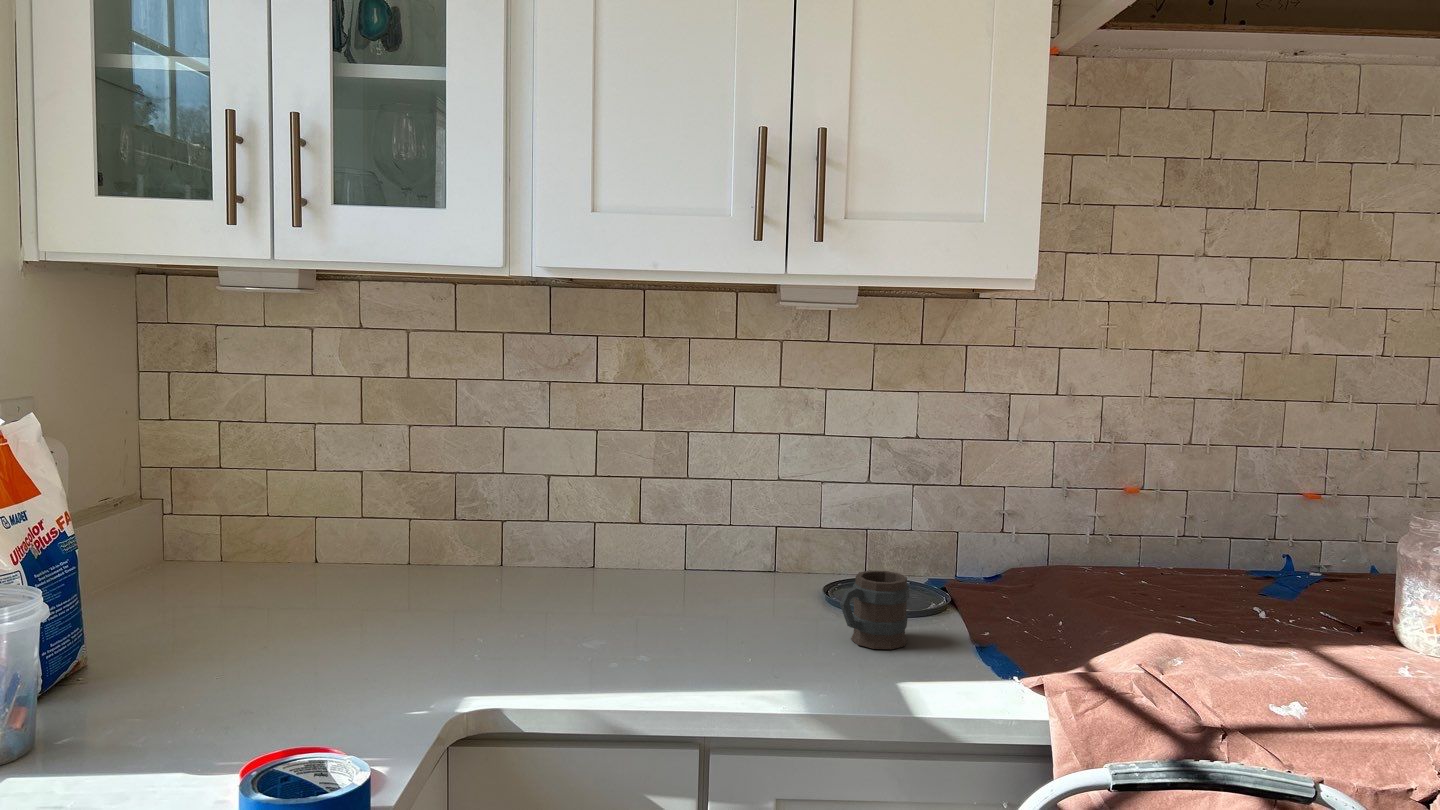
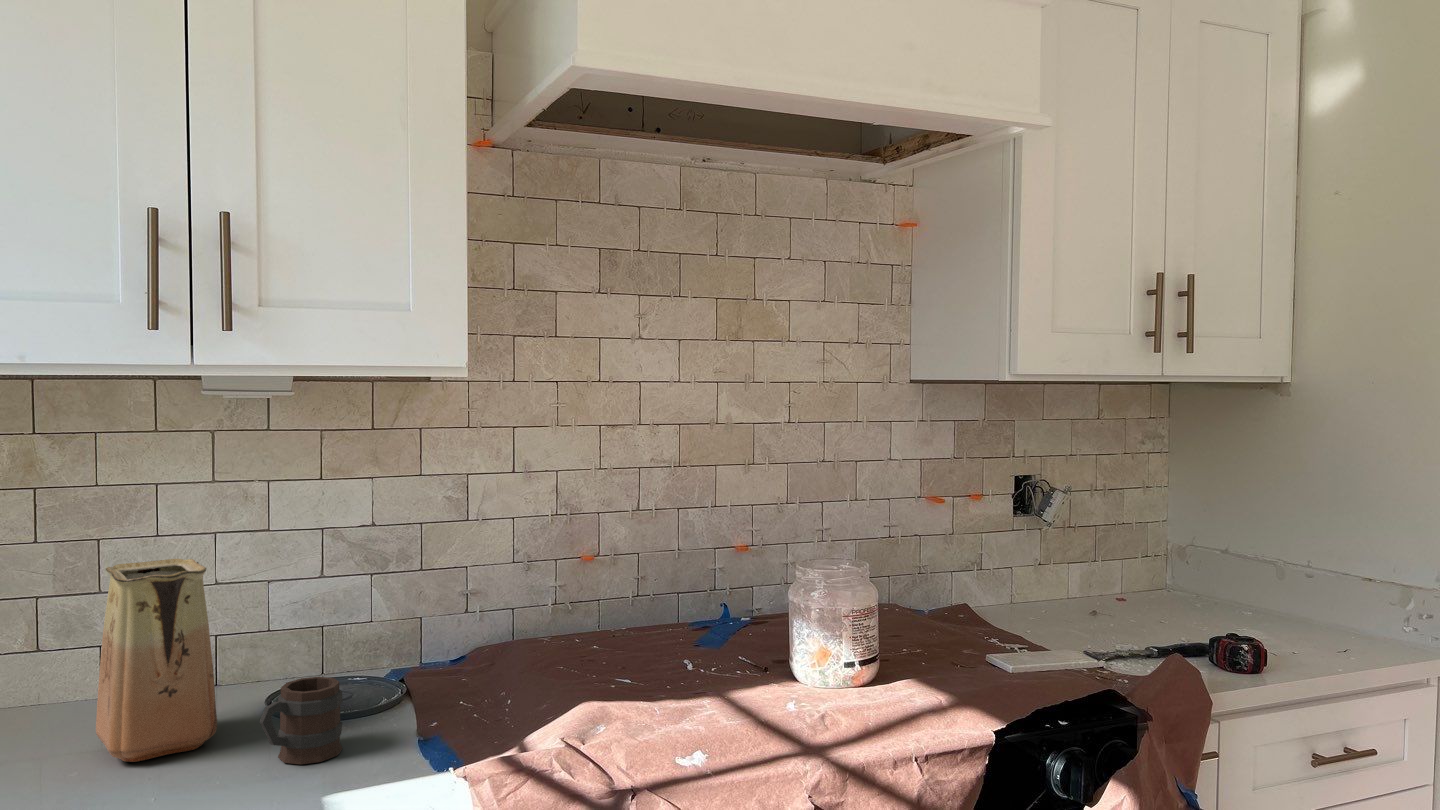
vase: none [698,452,795,624] -> present [96,559,217,762]

